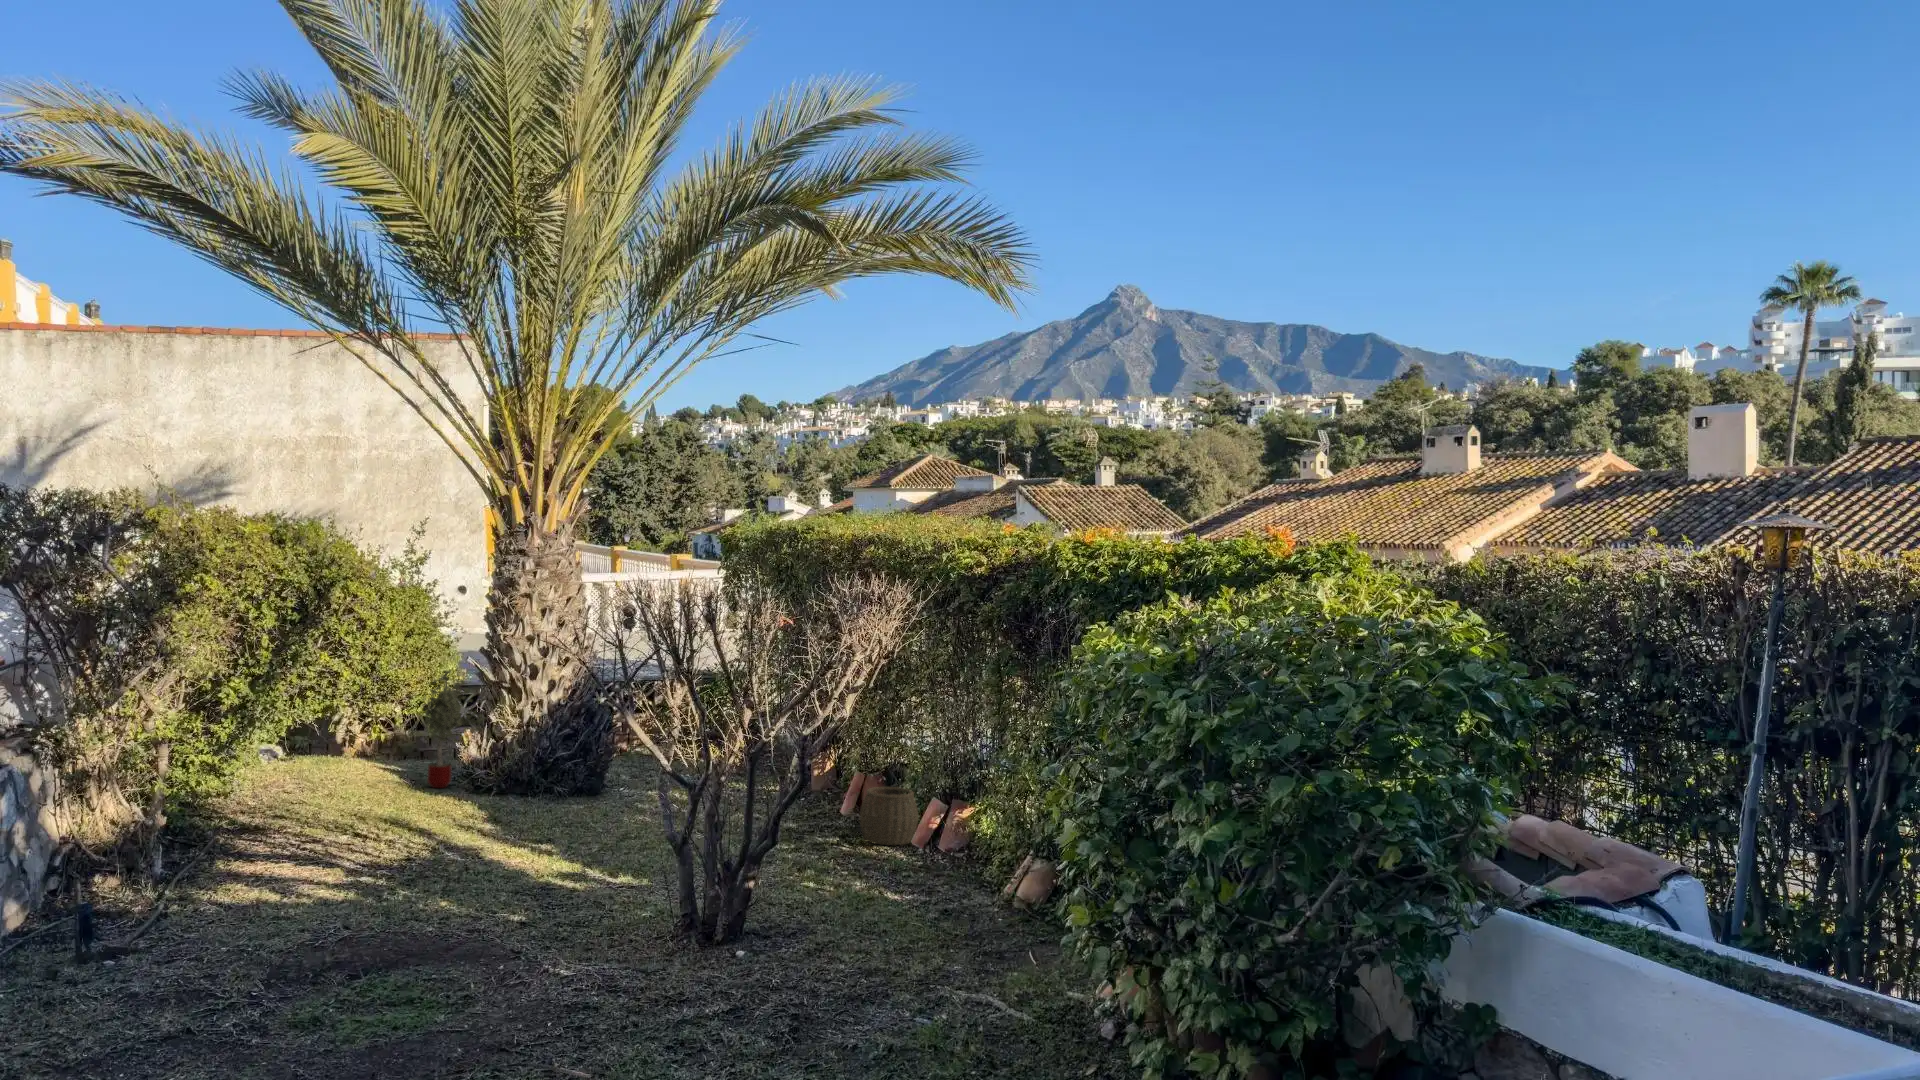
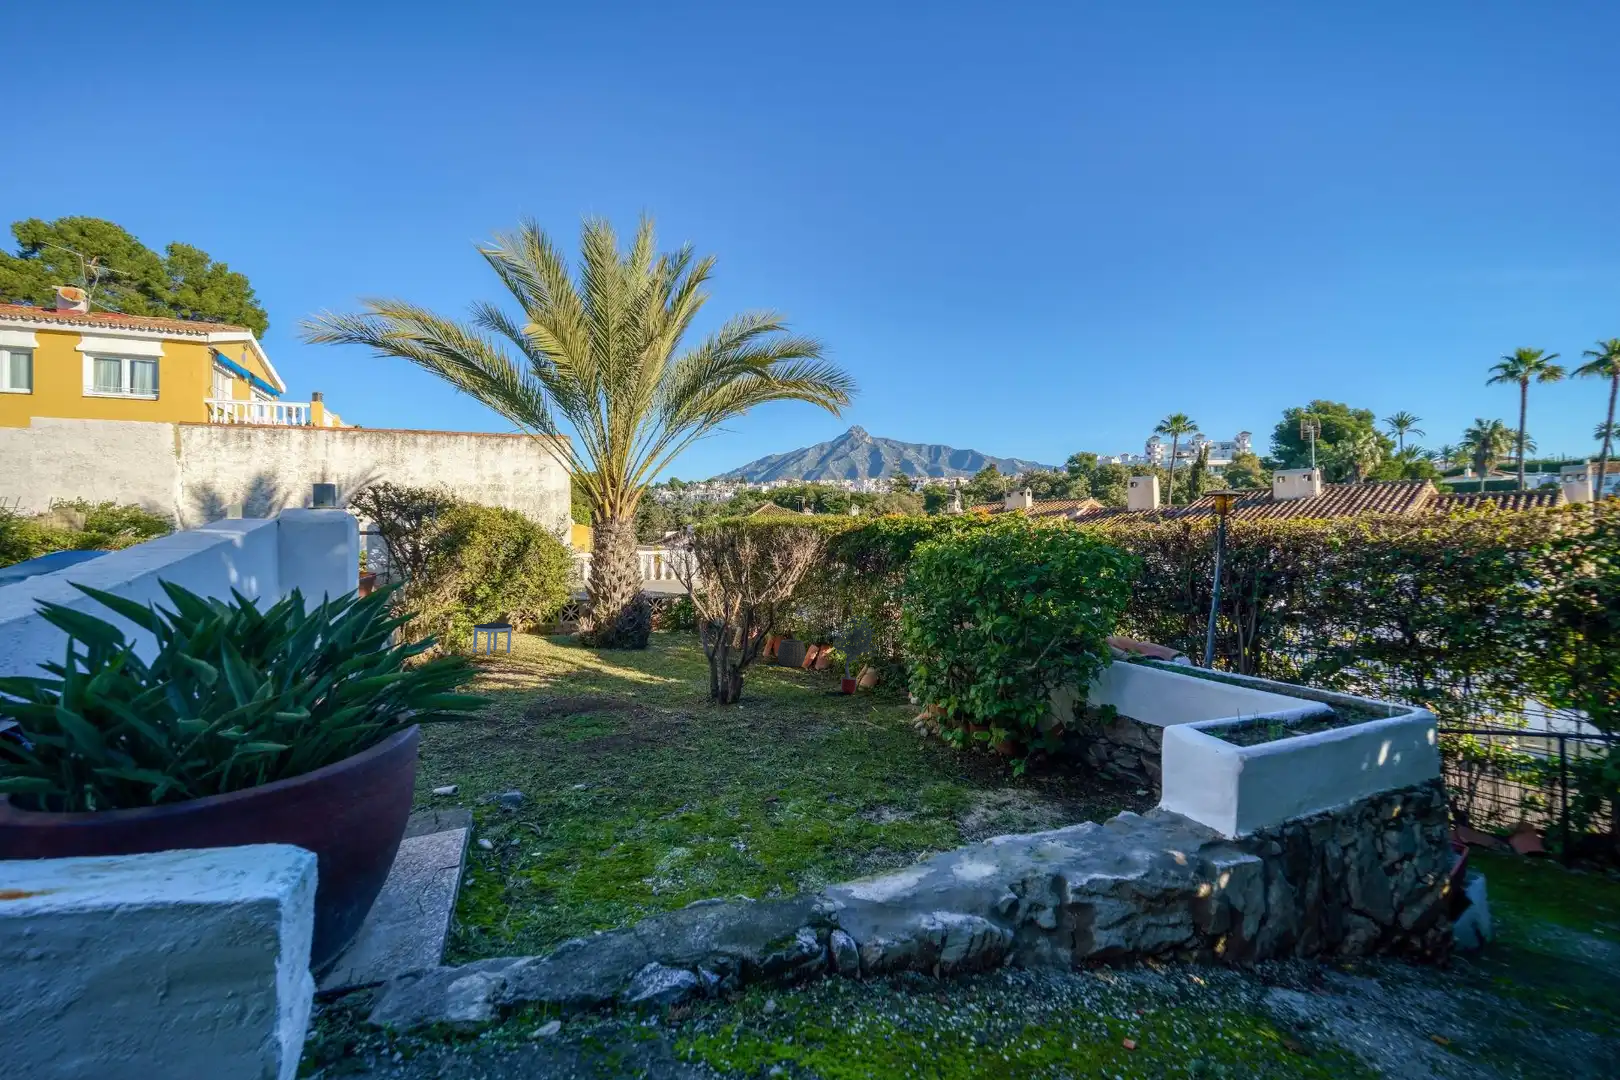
potted tree: present [424,671,484,788] -> present [833,616,879,694]
round table: none [231,746,313,815] -> present [473,623,512,655]

